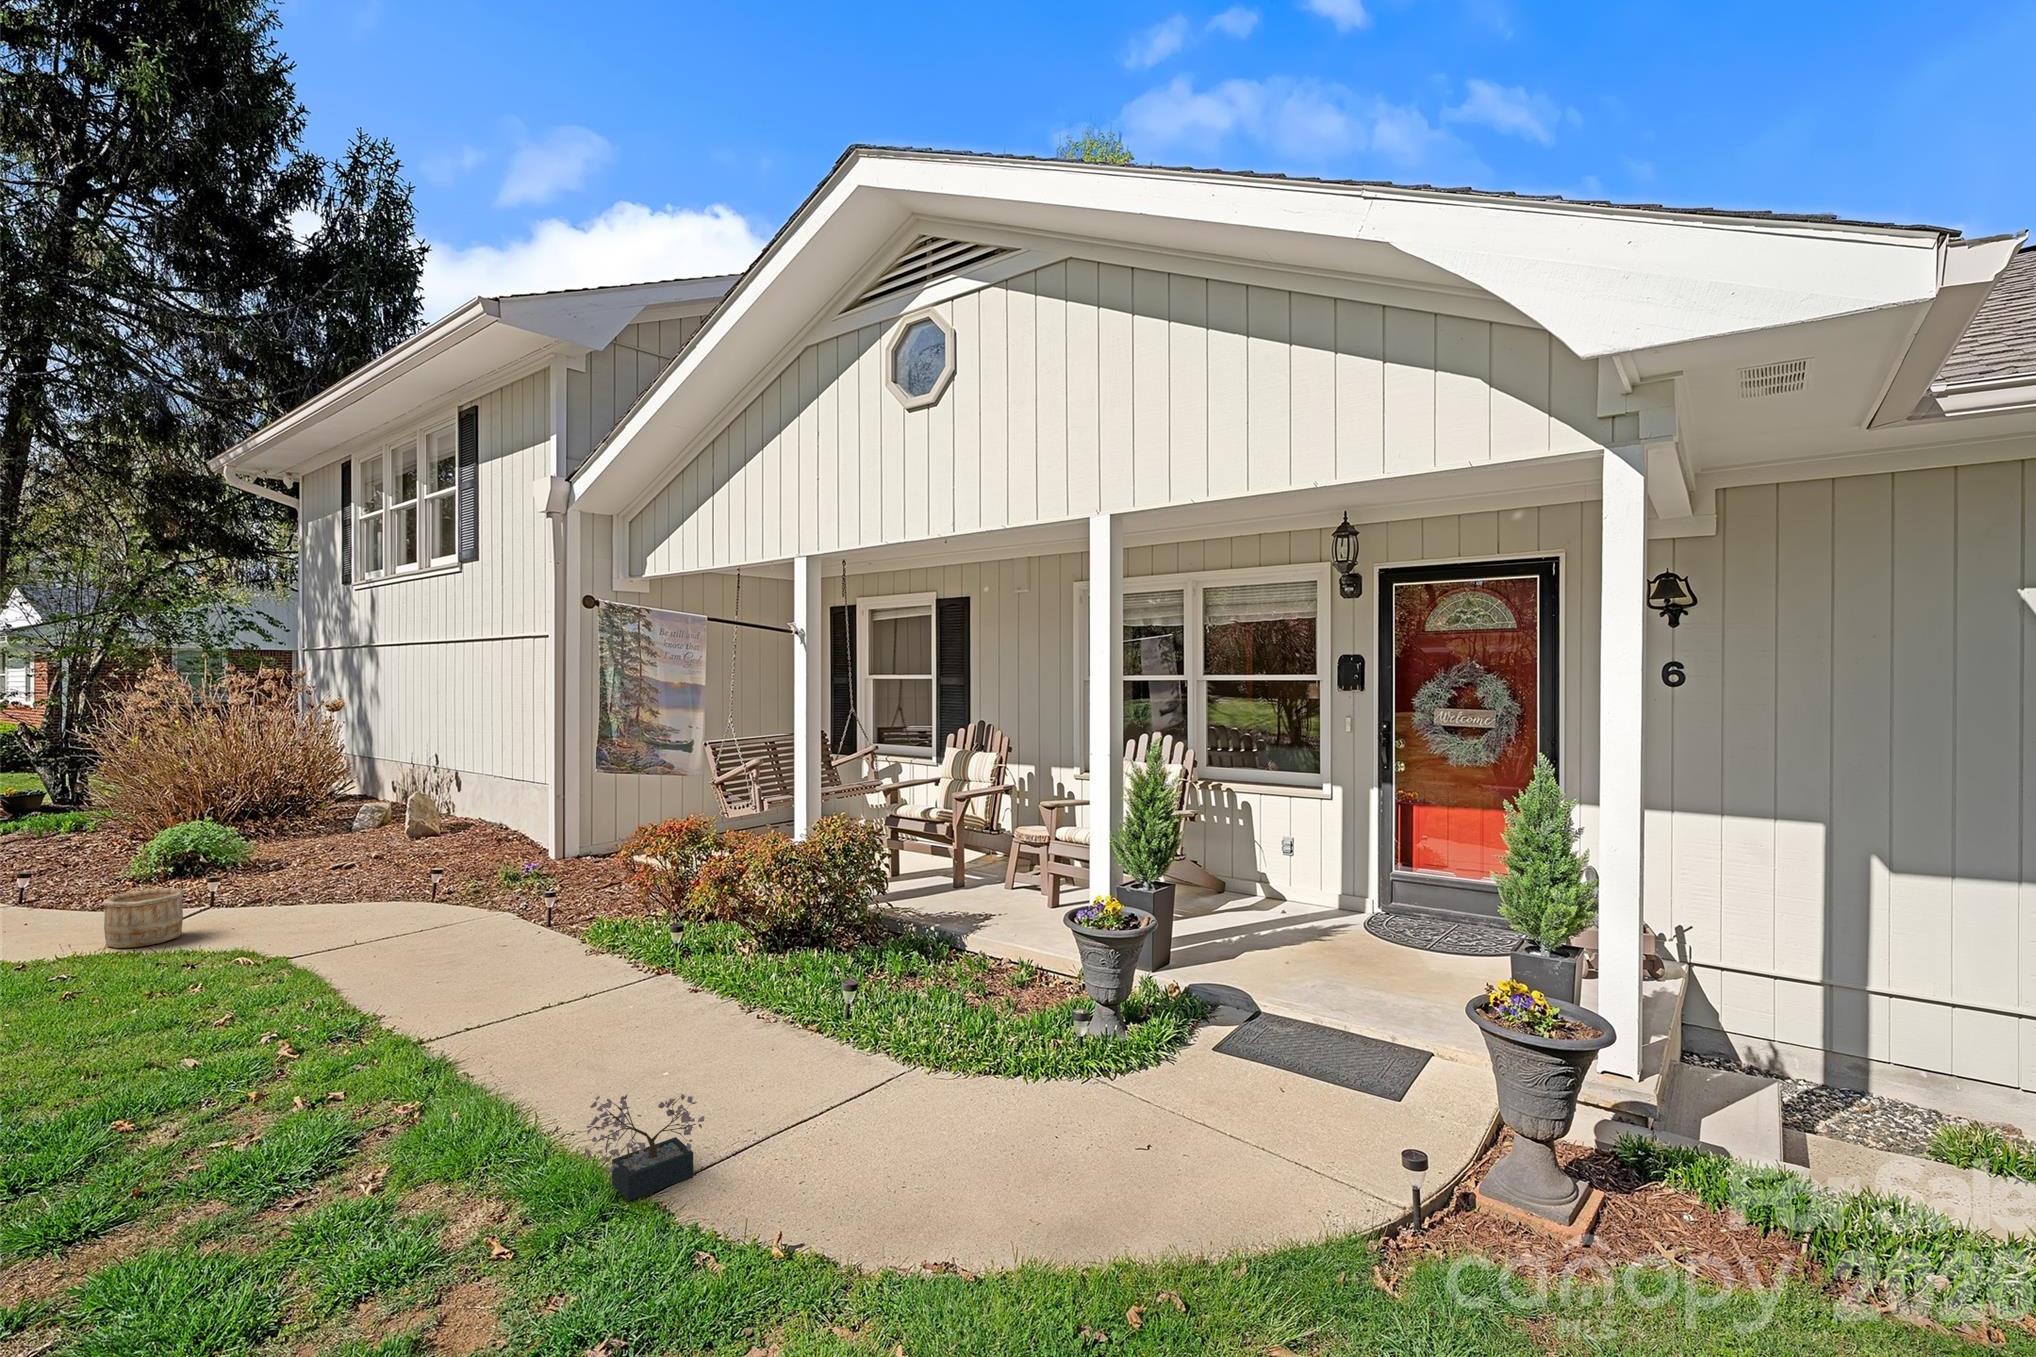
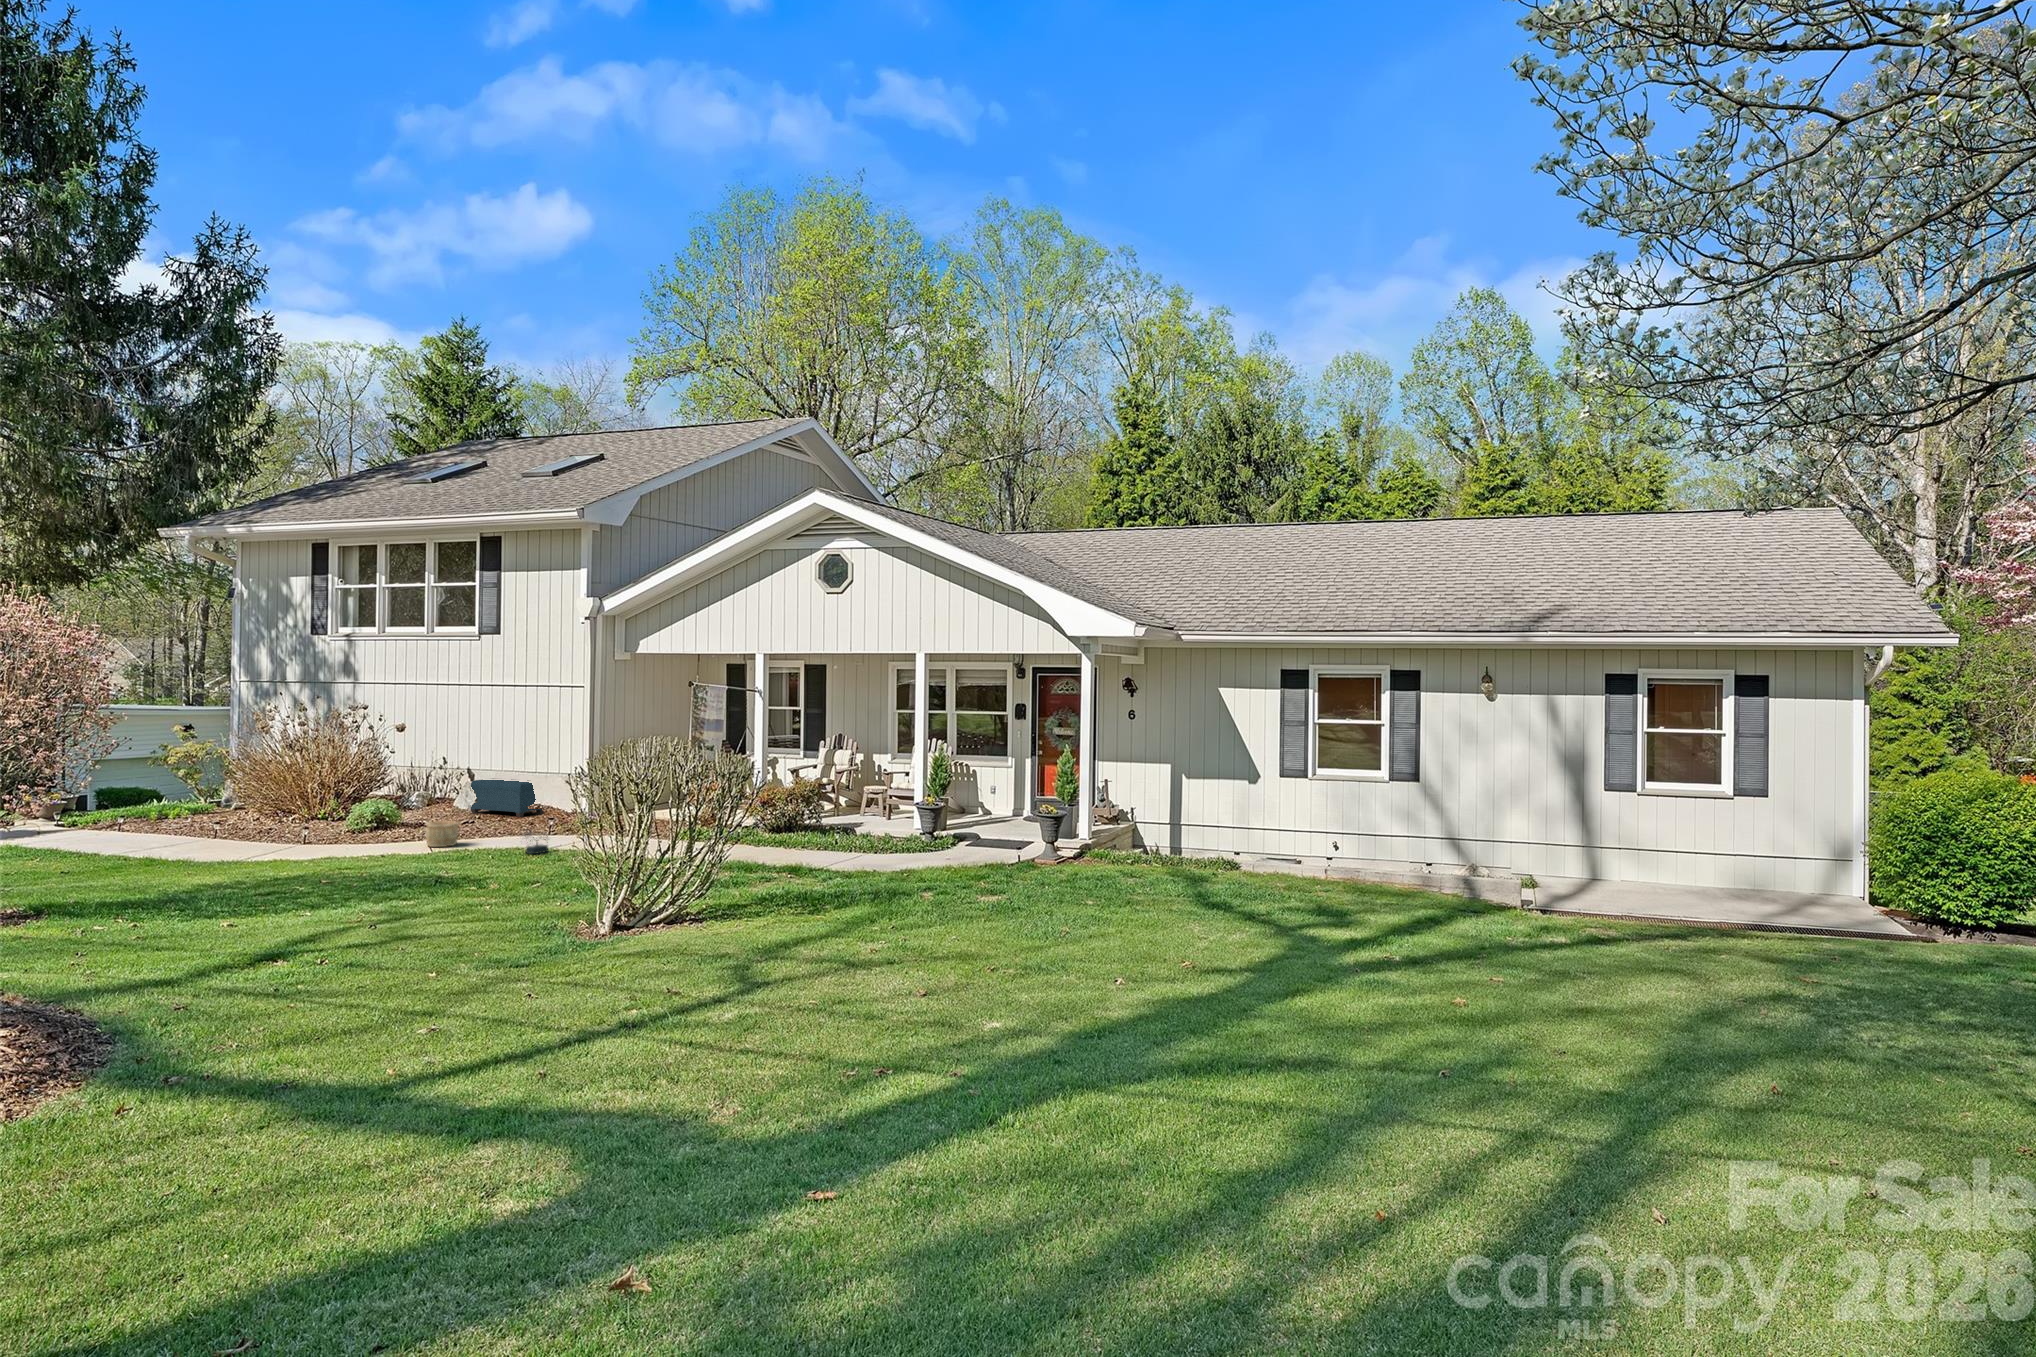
bench: none [428,788,526,856] -> present [470,780,544,817]
decorative plant: present [585,1094,704,1201] -> present [524,830,548,854]

